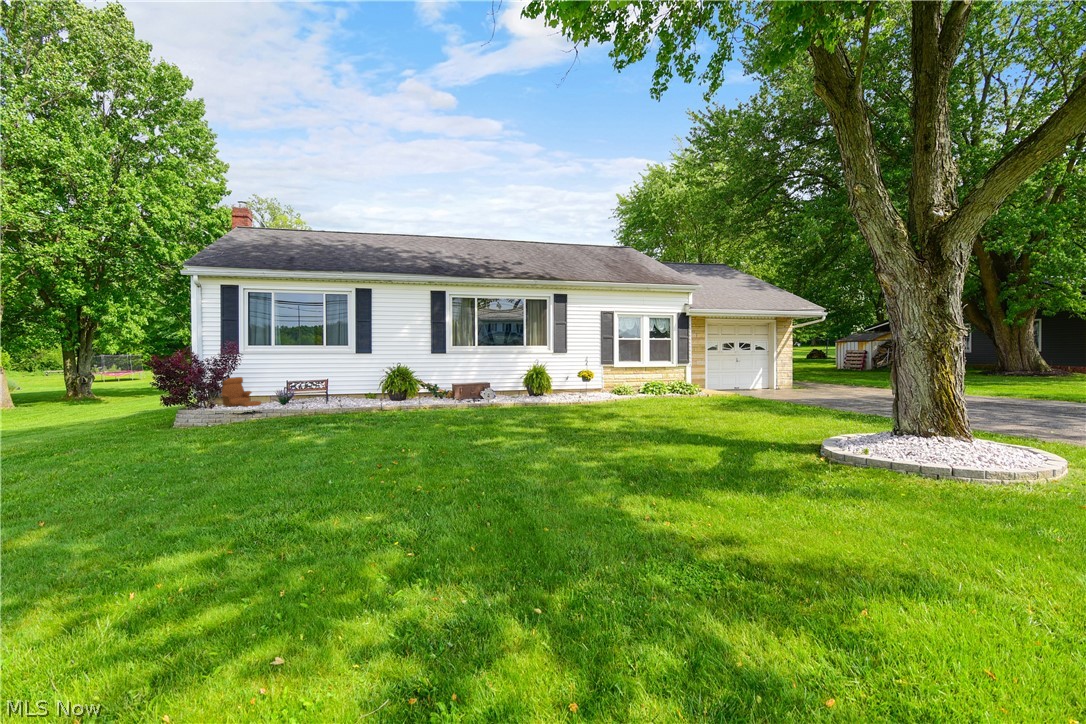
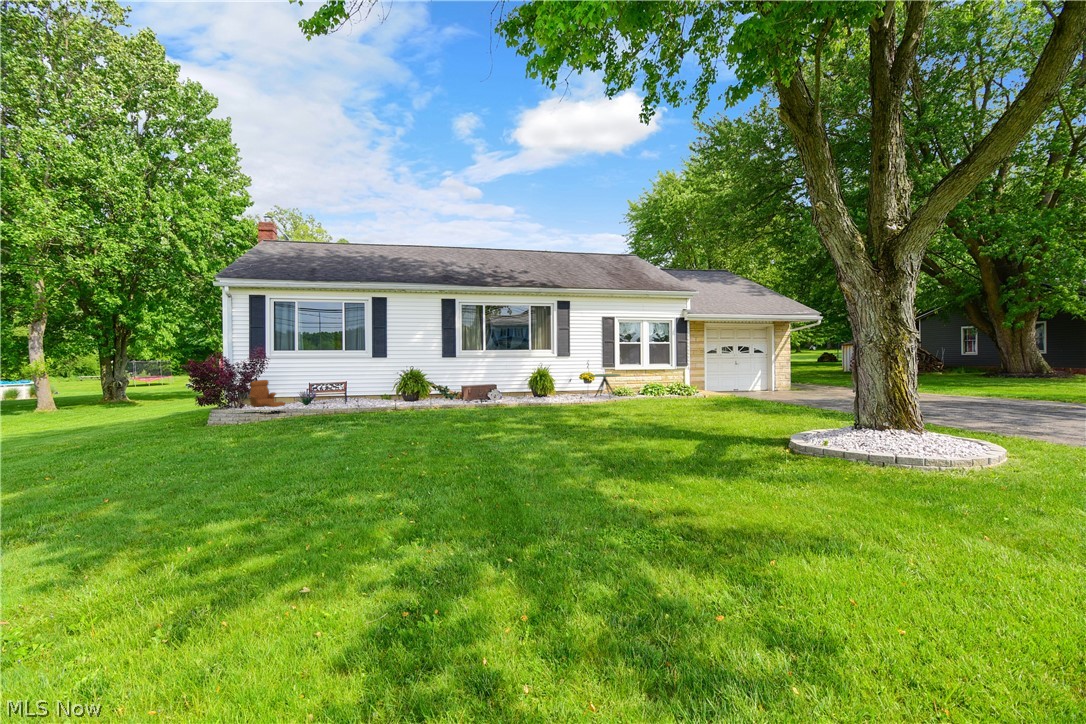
round table: none [587,371,621,396] -> present [589,374,620,396]

